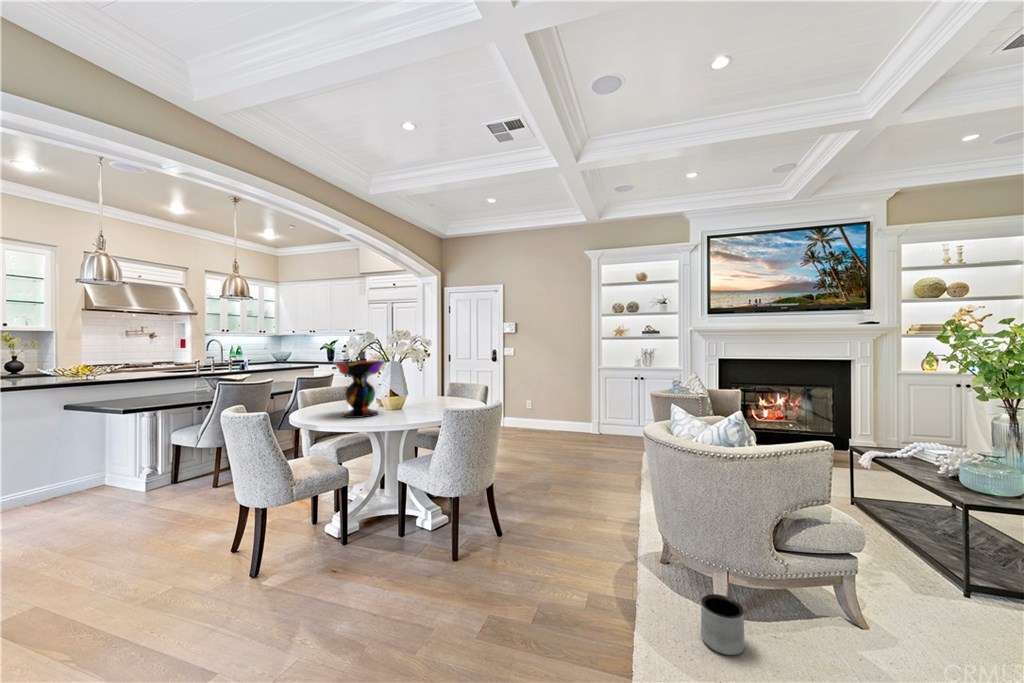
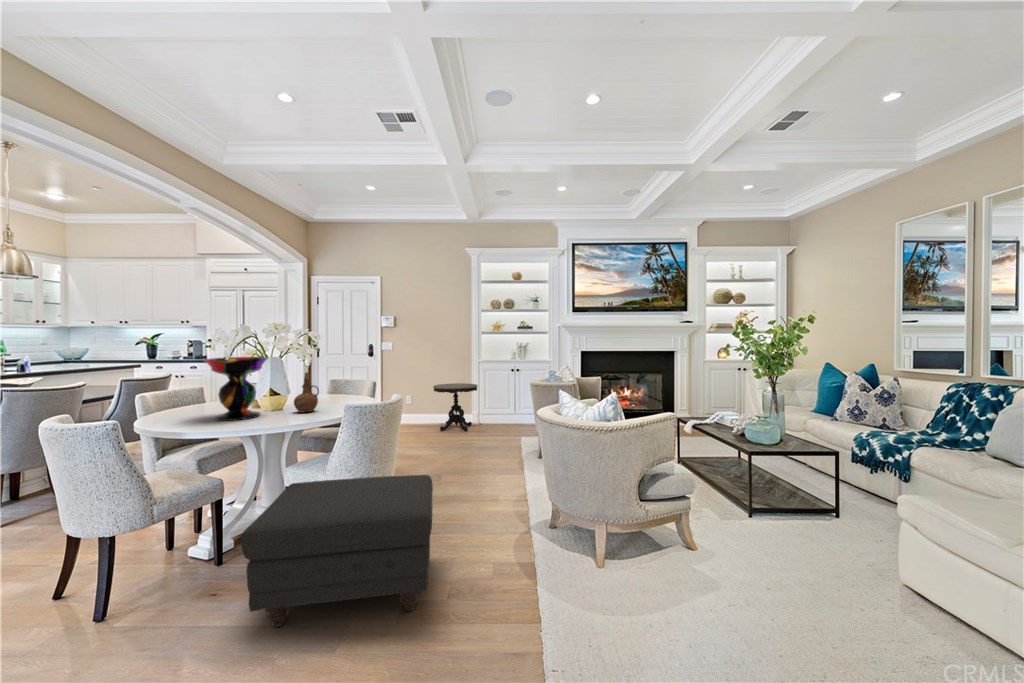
ceramic pitcher: none [406,376,428,413] -> present [294,373,319,412]
side table: none [555,390,601,440] -> present [433,383,477,431]
ottoman: none [337,481,525,631] -> present [241,475,433,627]
planter: present [701,594,744,655] -> none [588,542,620,587]

